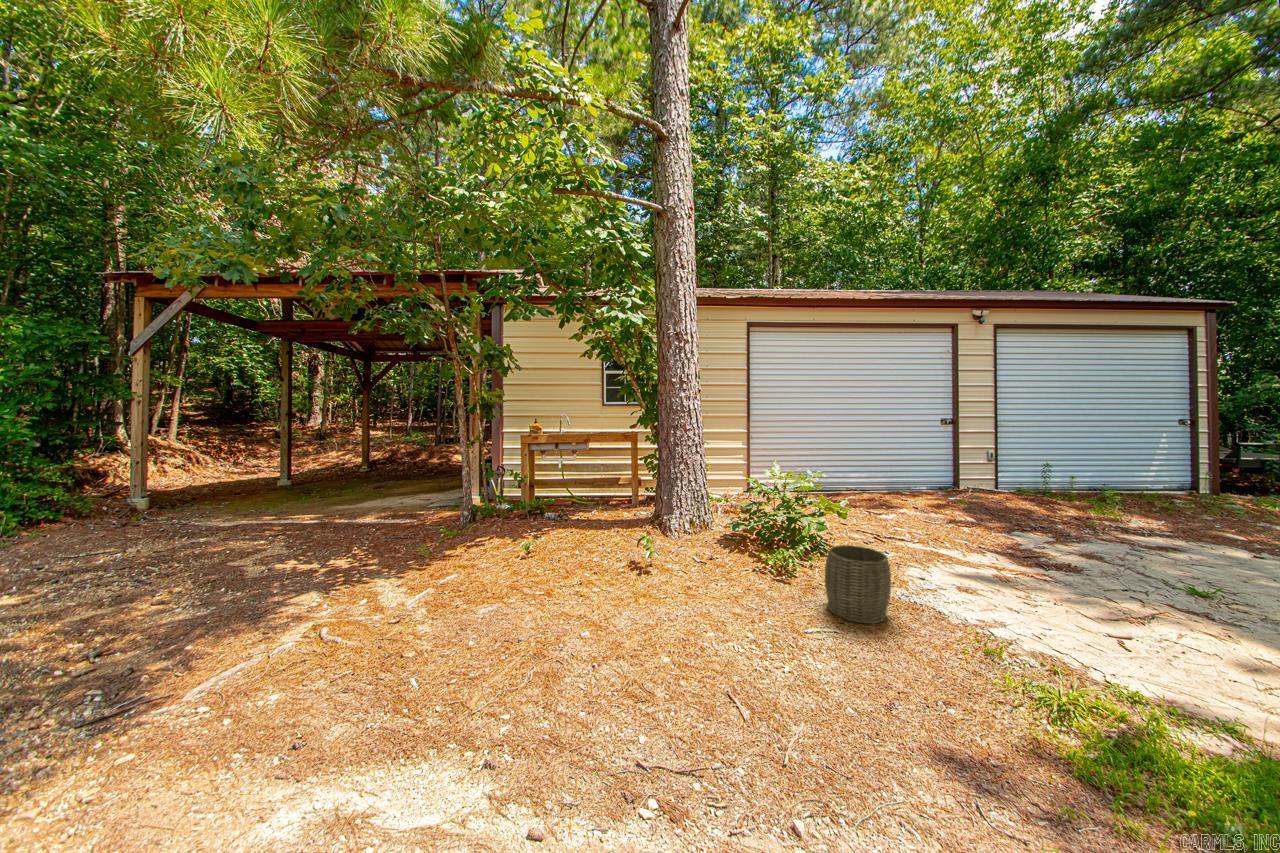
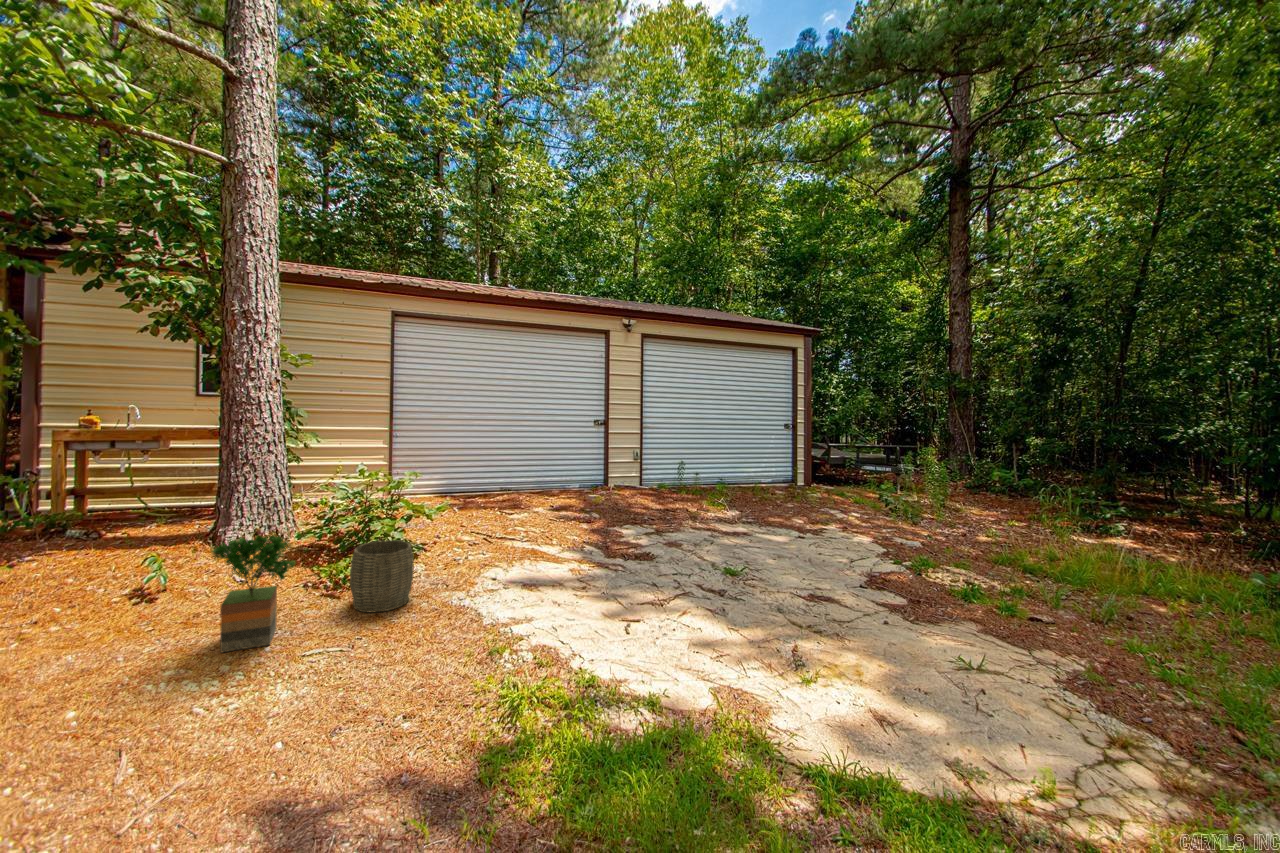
potted tree: none [732,532,810,644] -> present [212,535,295,652]

